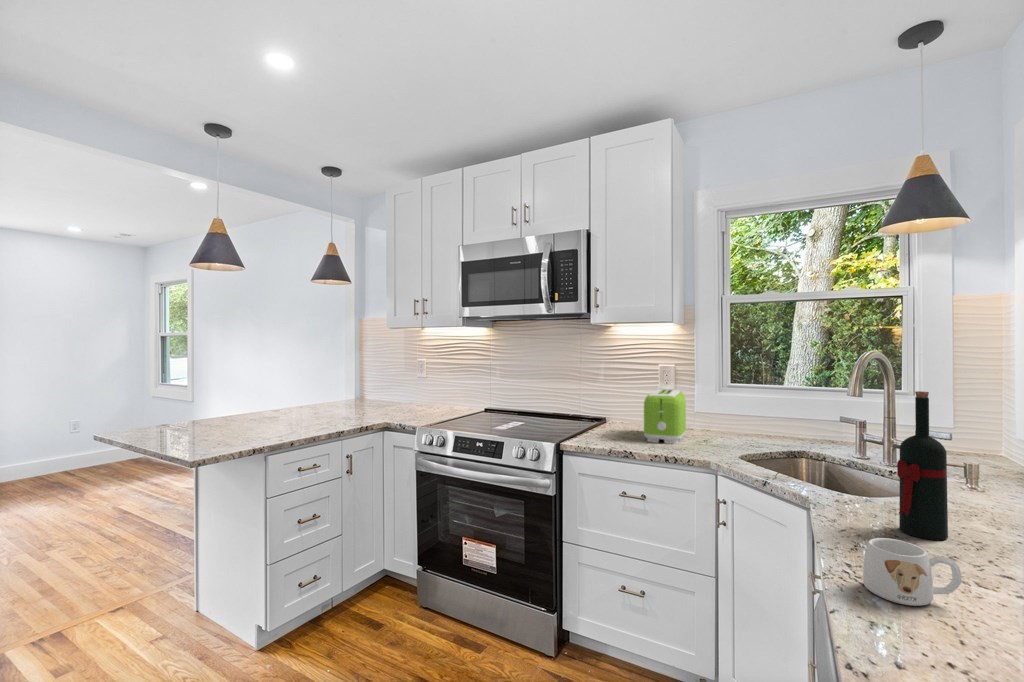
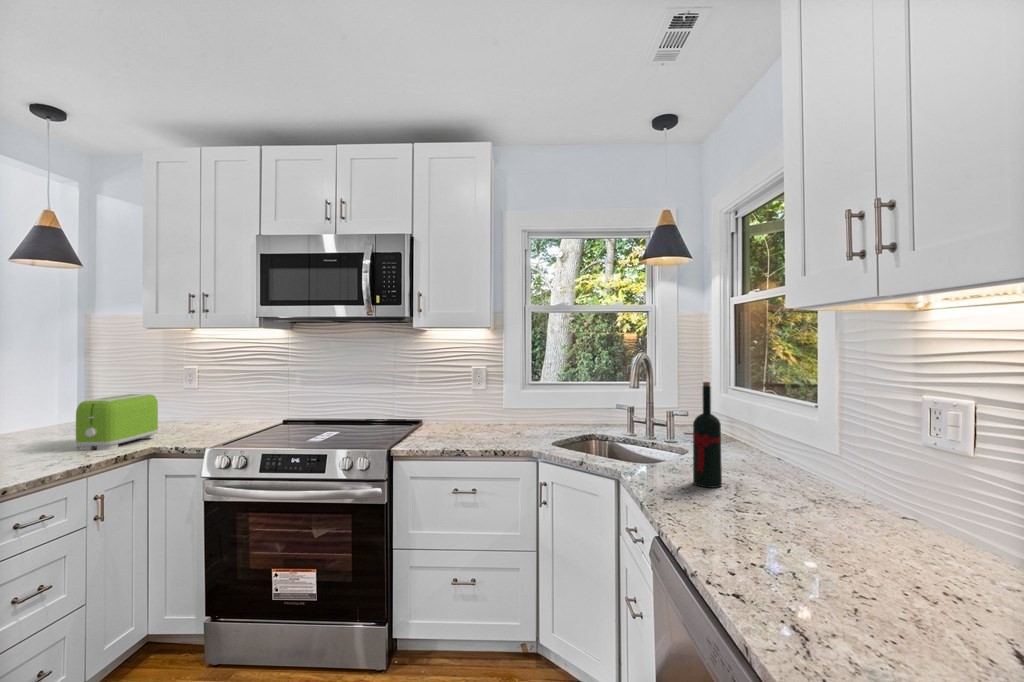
toaster: present [644,390,686,444] -> present [76,394,158,450]
mug: present [863,538,962,606] -> none [707,490,764,535]

